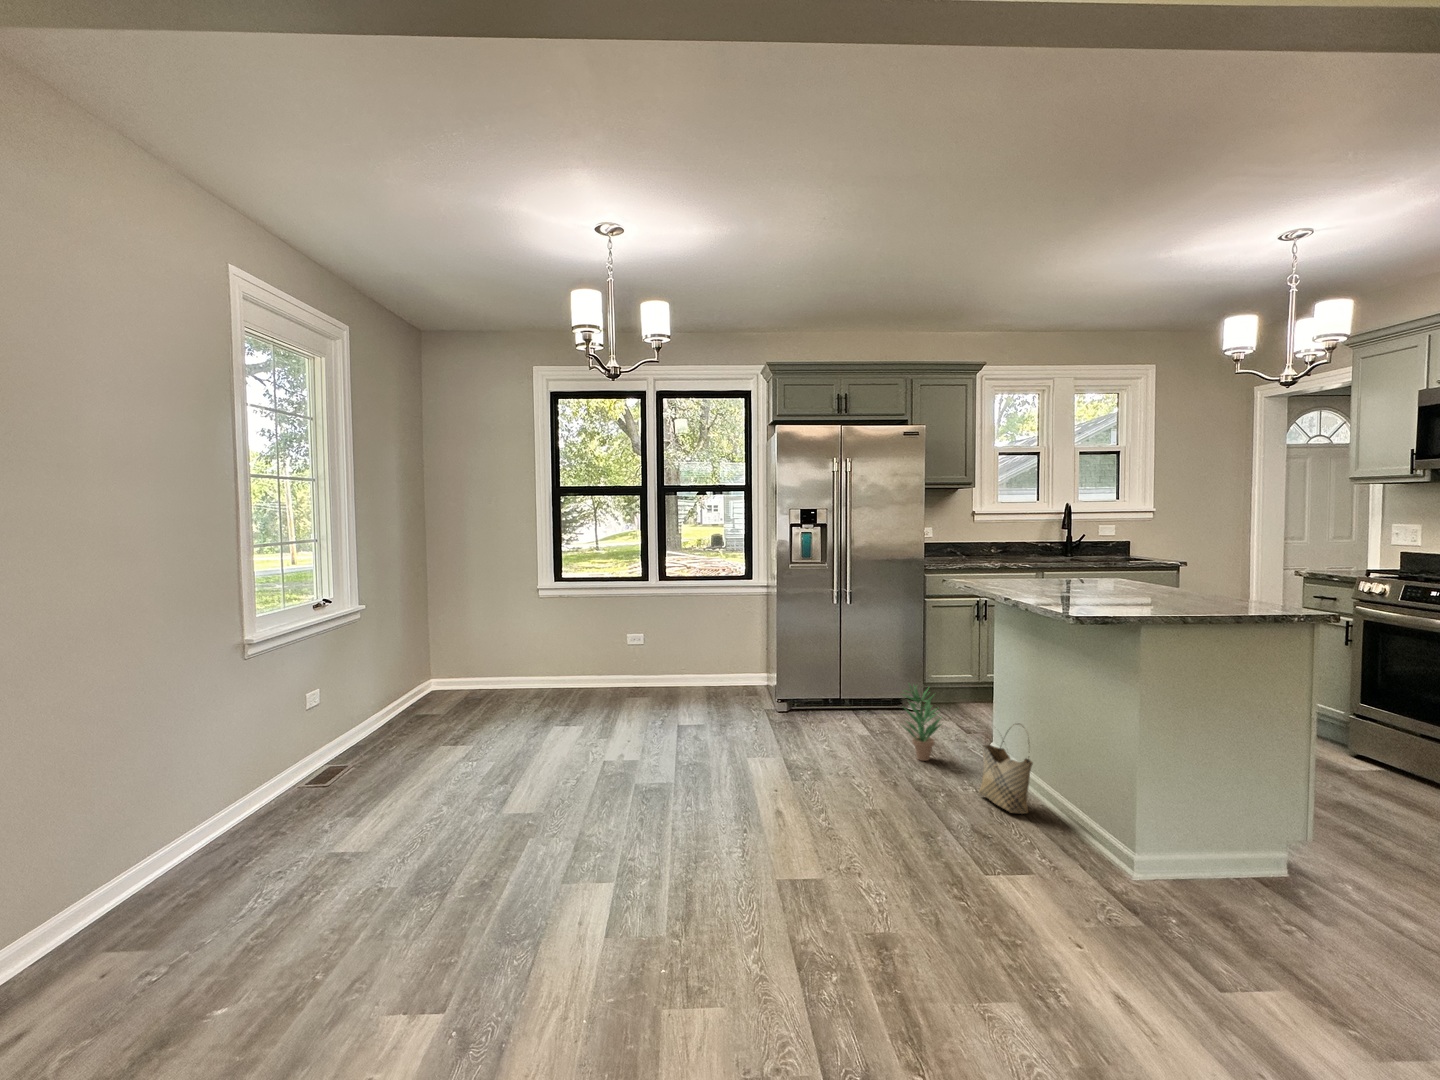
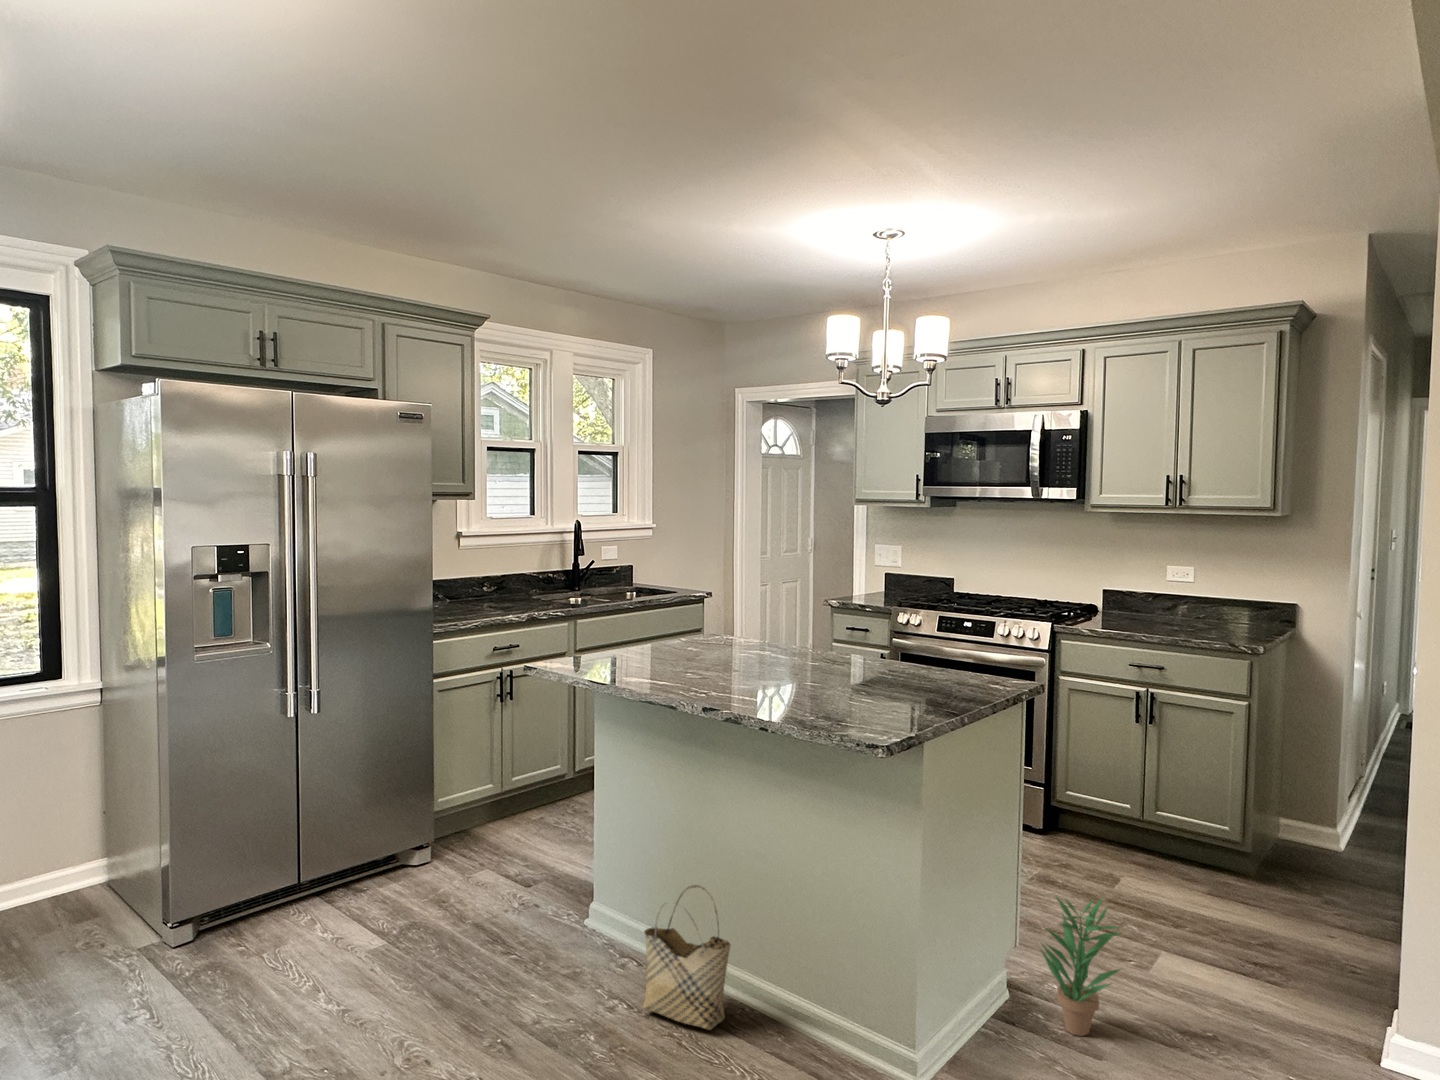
potted plant: present [904,685,940,761] -> present [1042,897,1120,1036]

